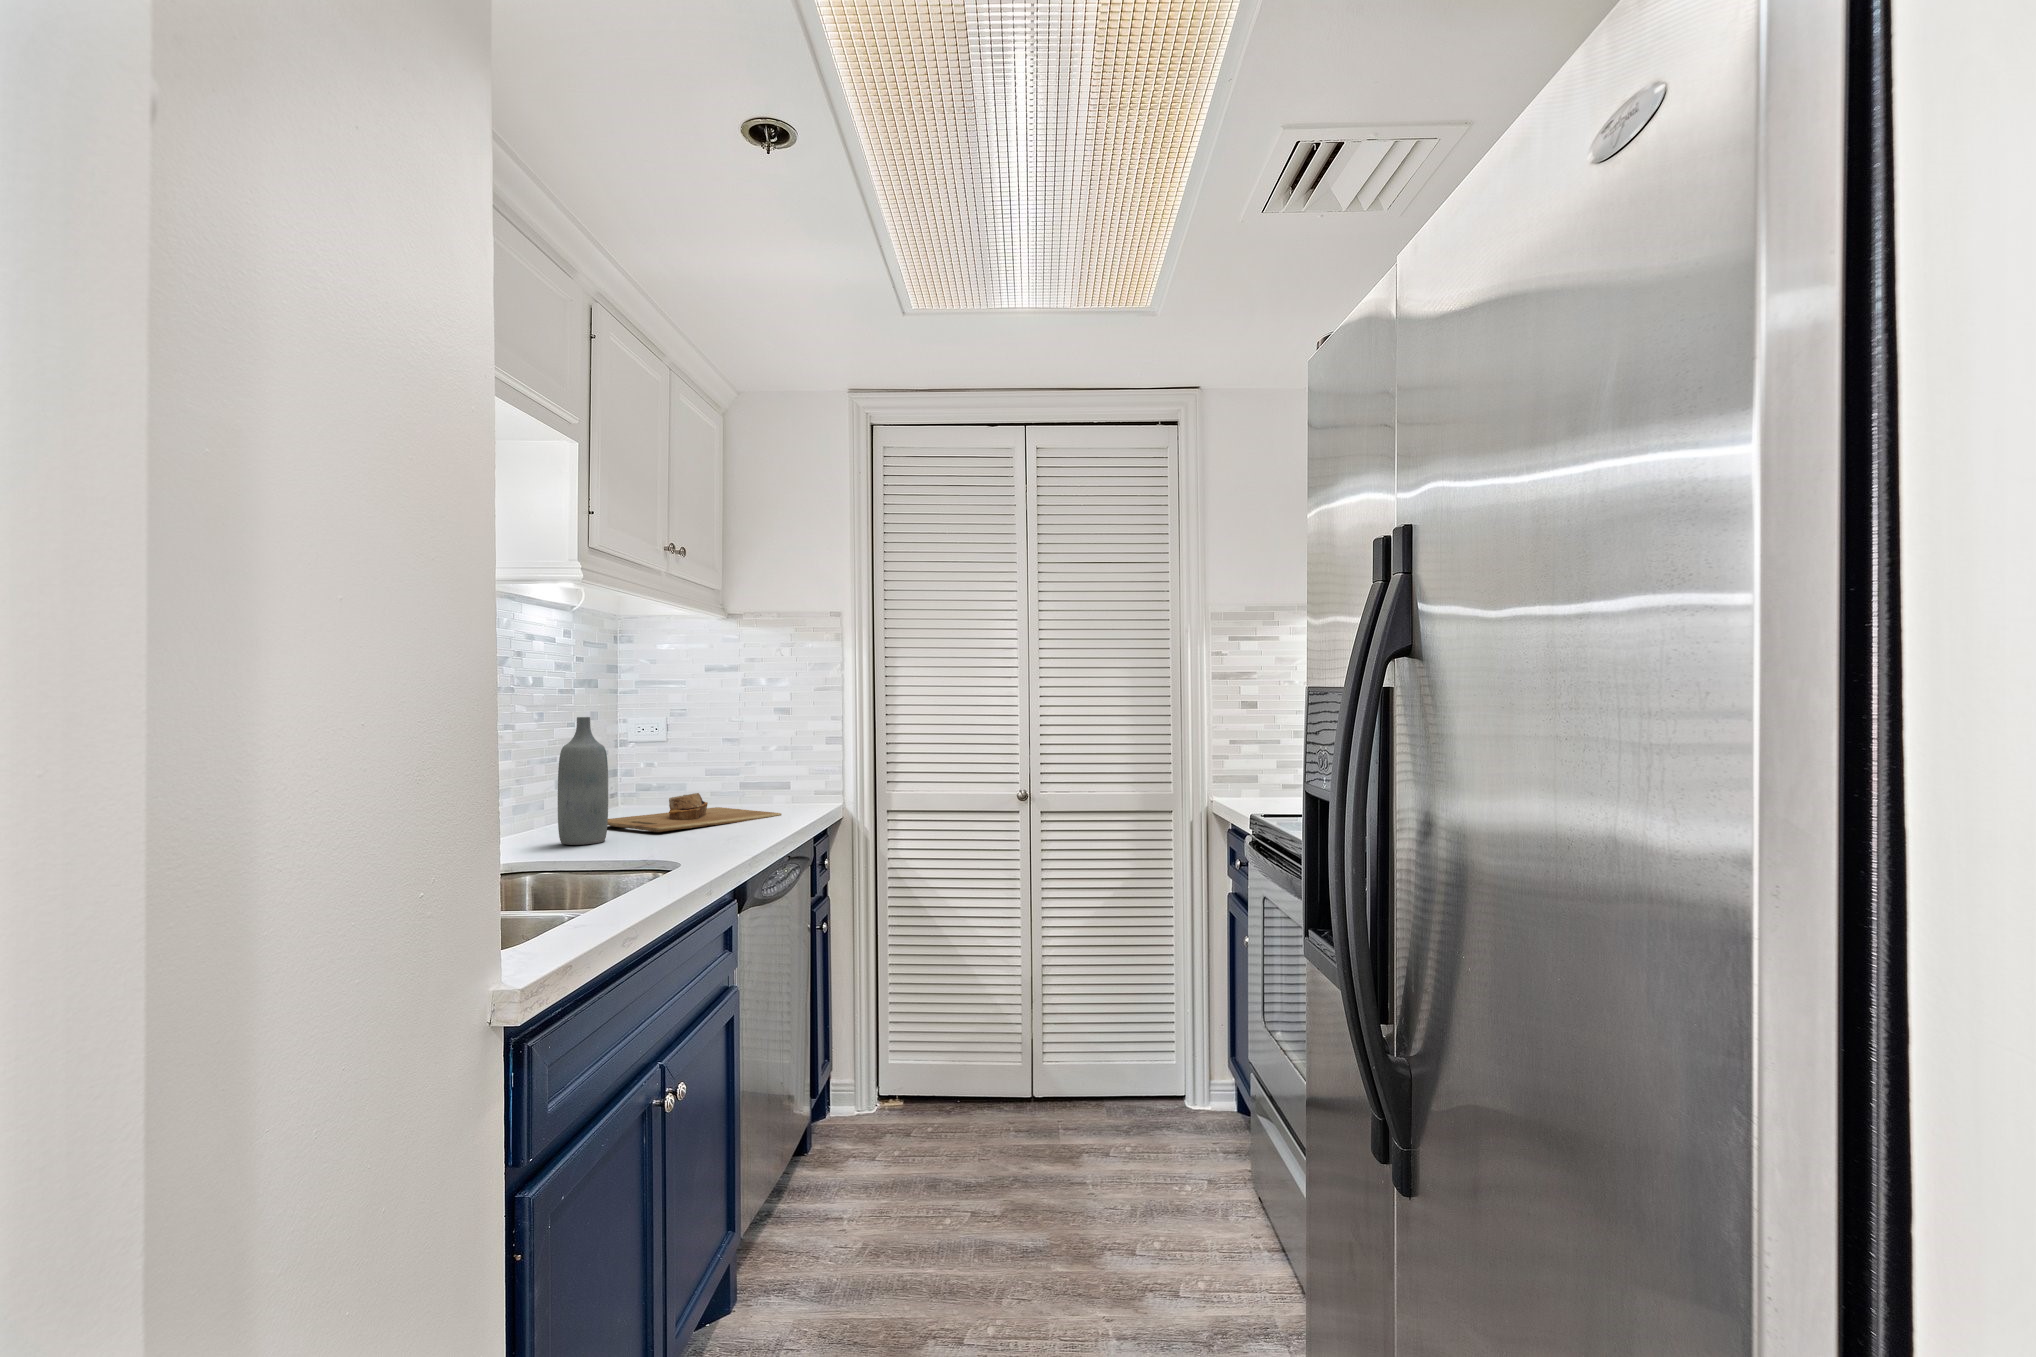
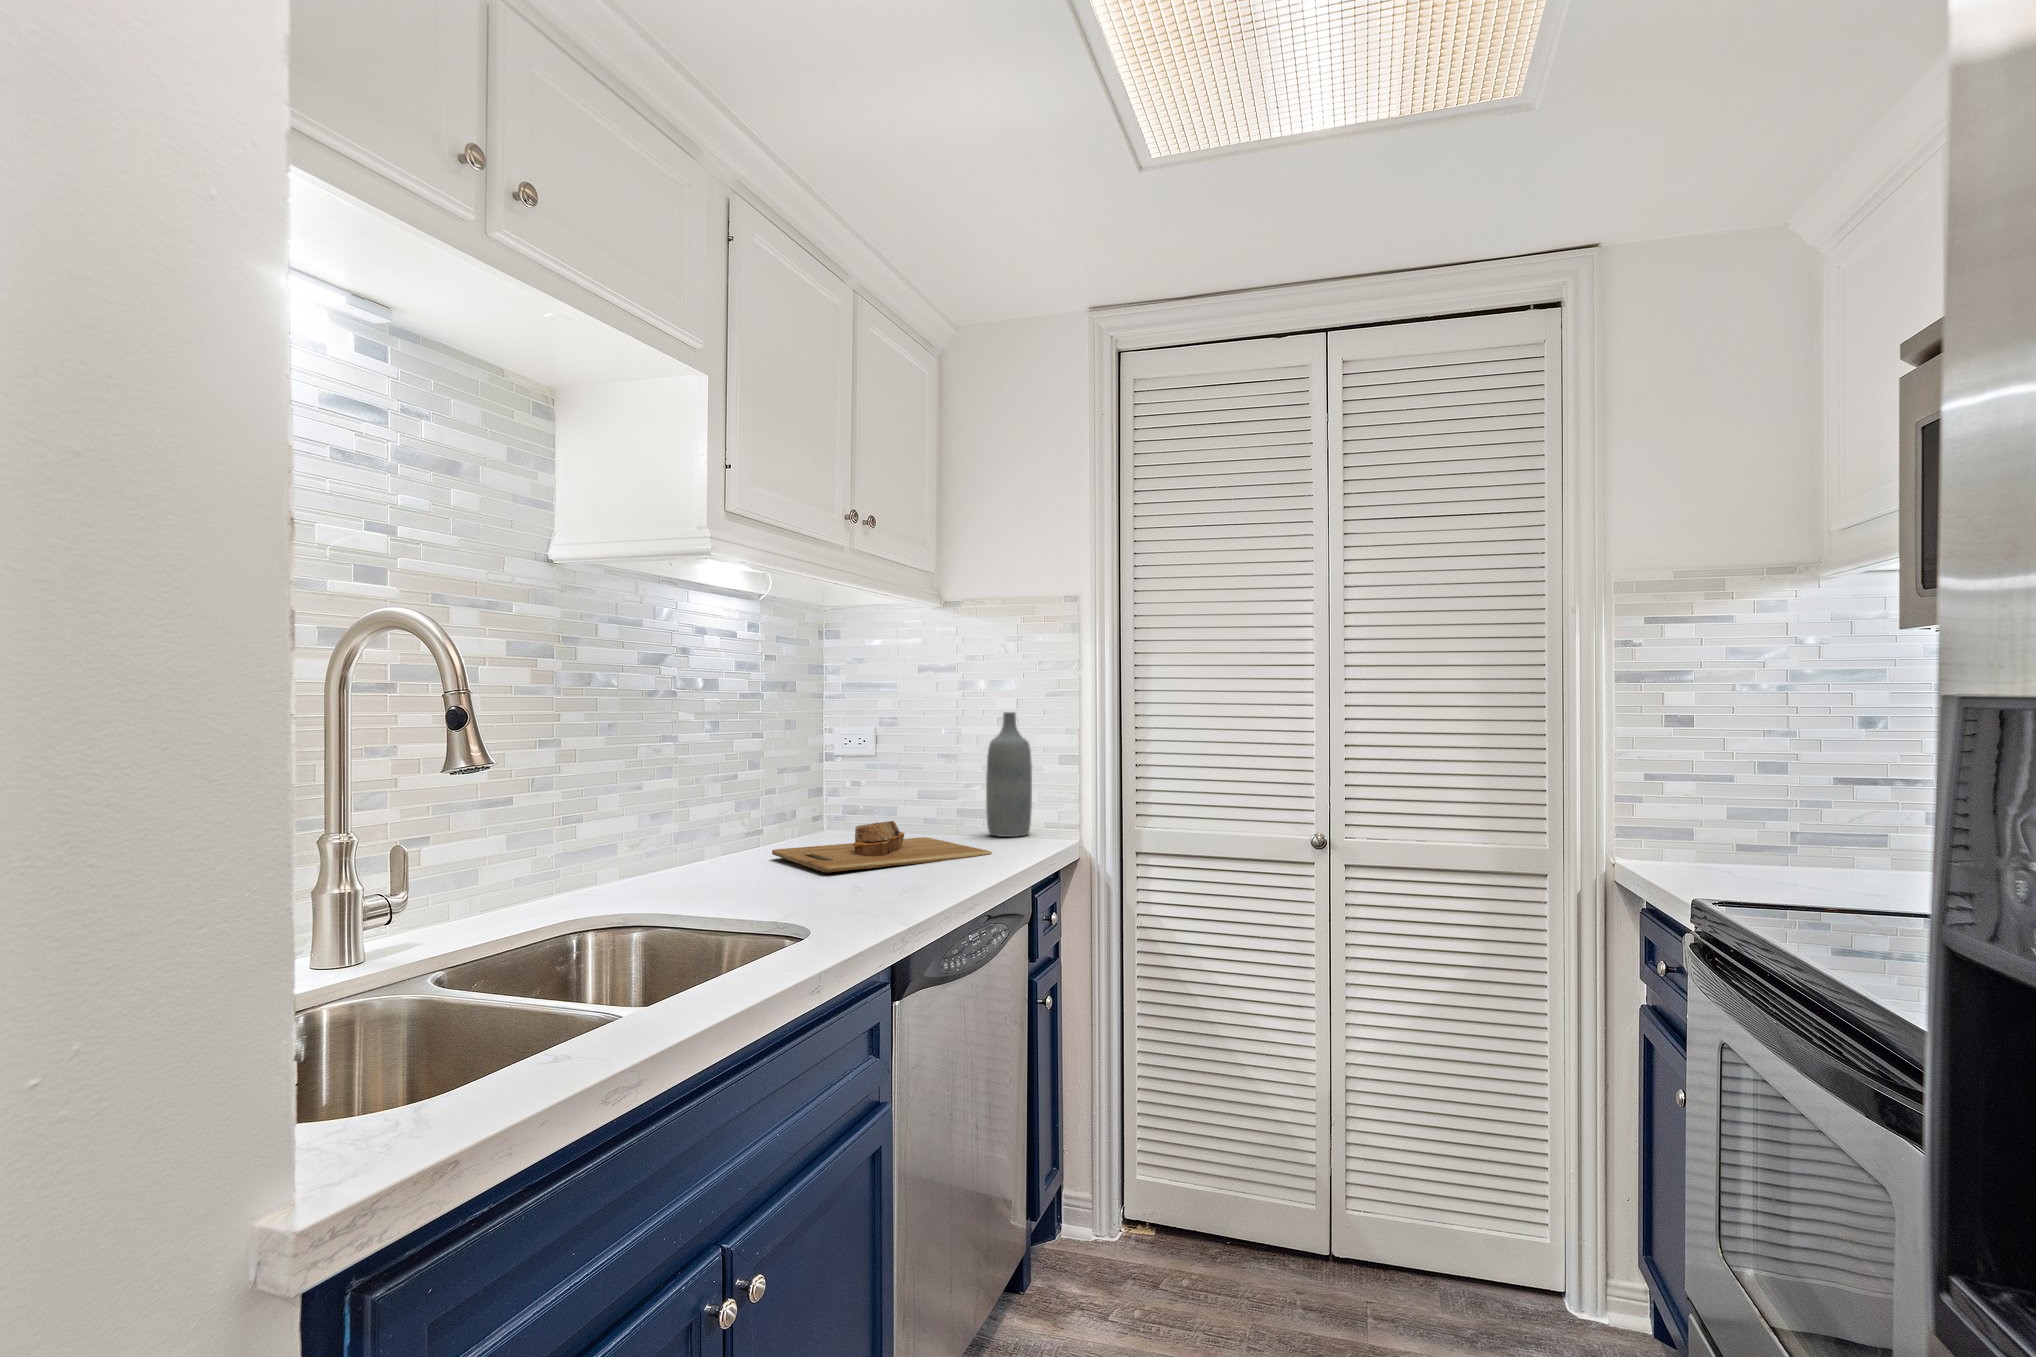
bottle: present [558,717,608,845] -> present [986,712,1032,837]

